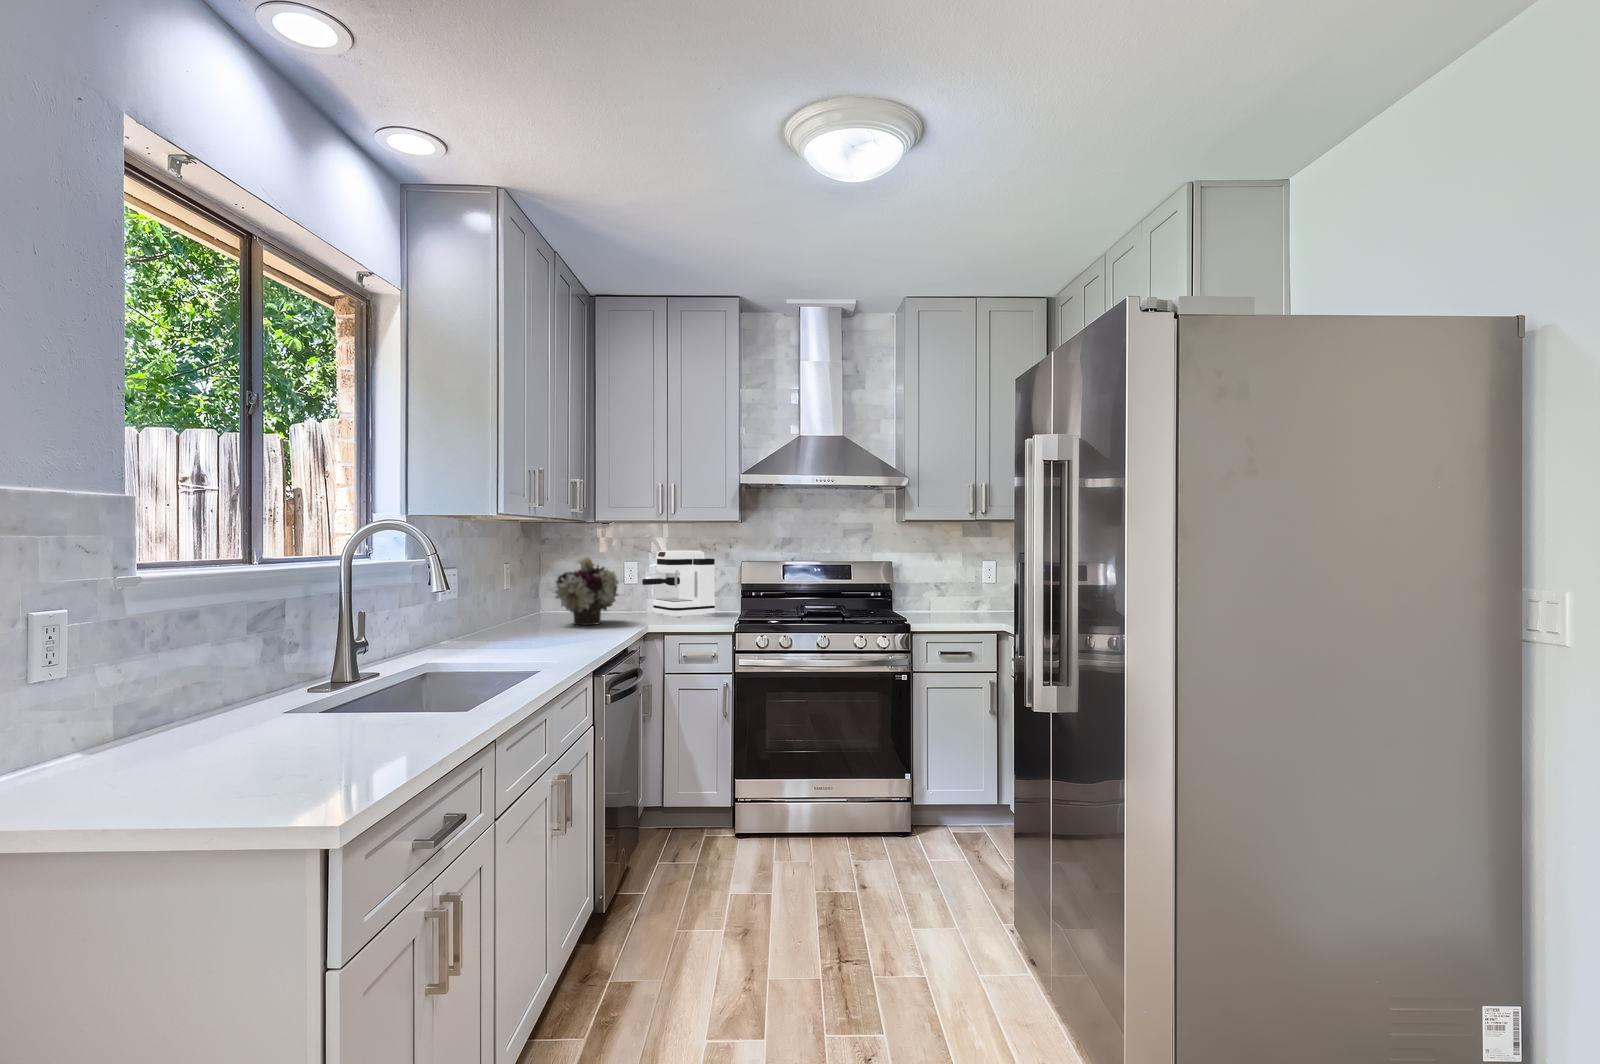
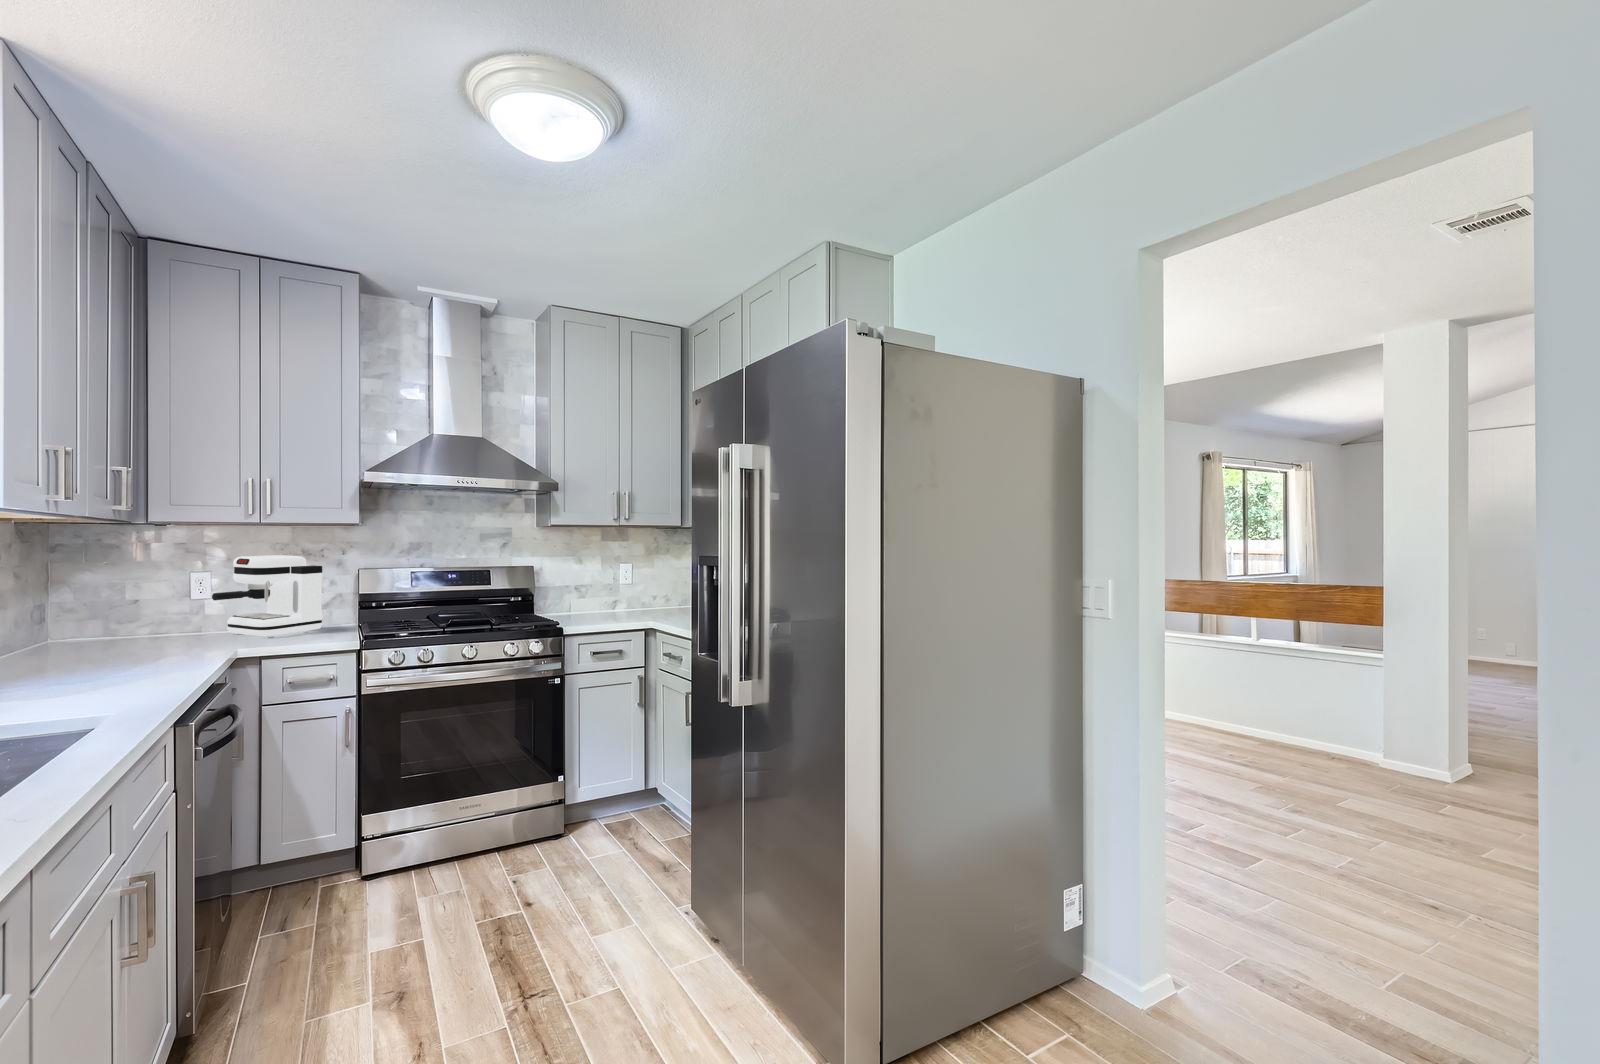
flower arrangement: present [554,556,618,625] -> none [61,570,181,663]

